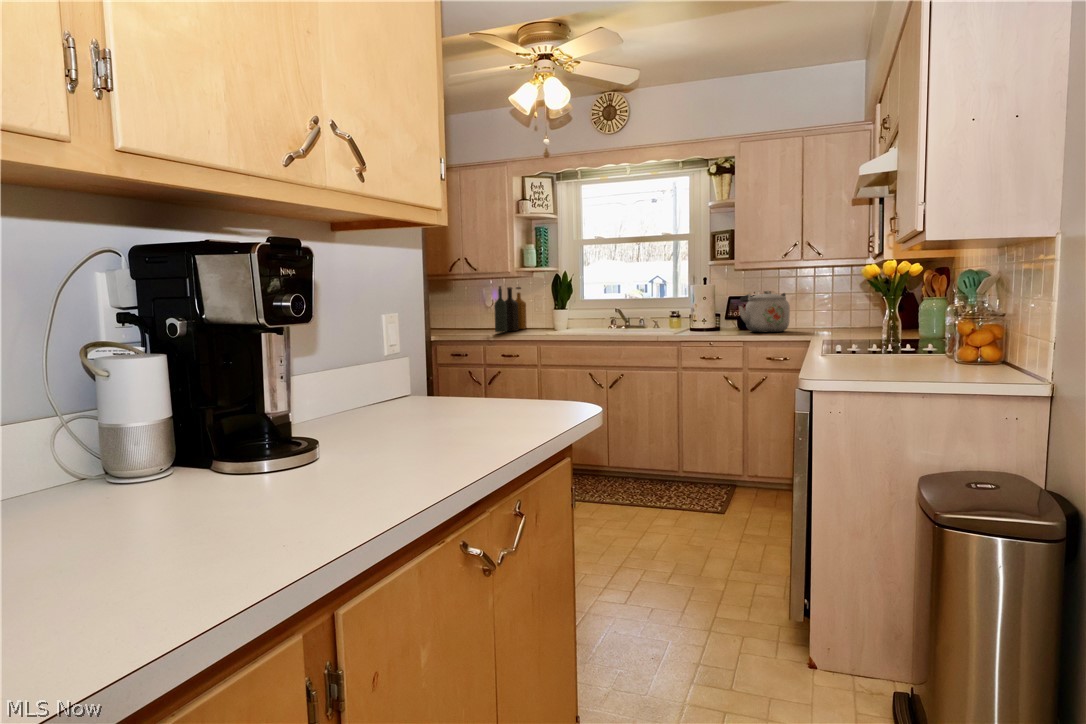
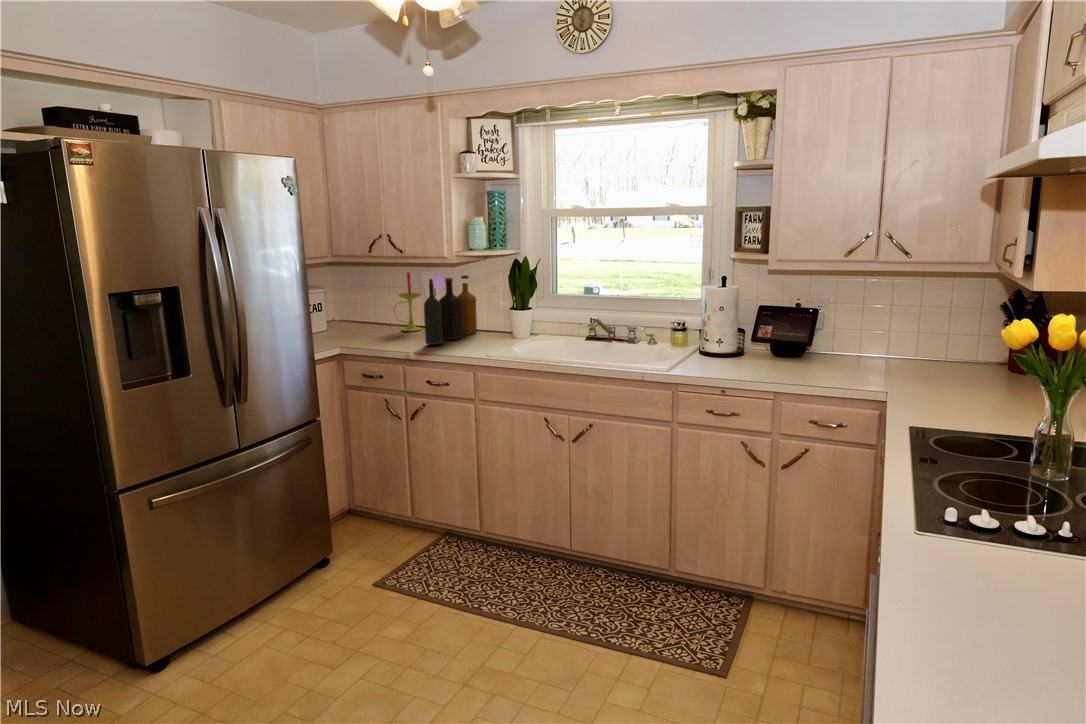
candle: none [464,286,484,329] -> present [393,272,422,331]
kettle: present [739,291,790,332] -> none [771,306,851,372]

